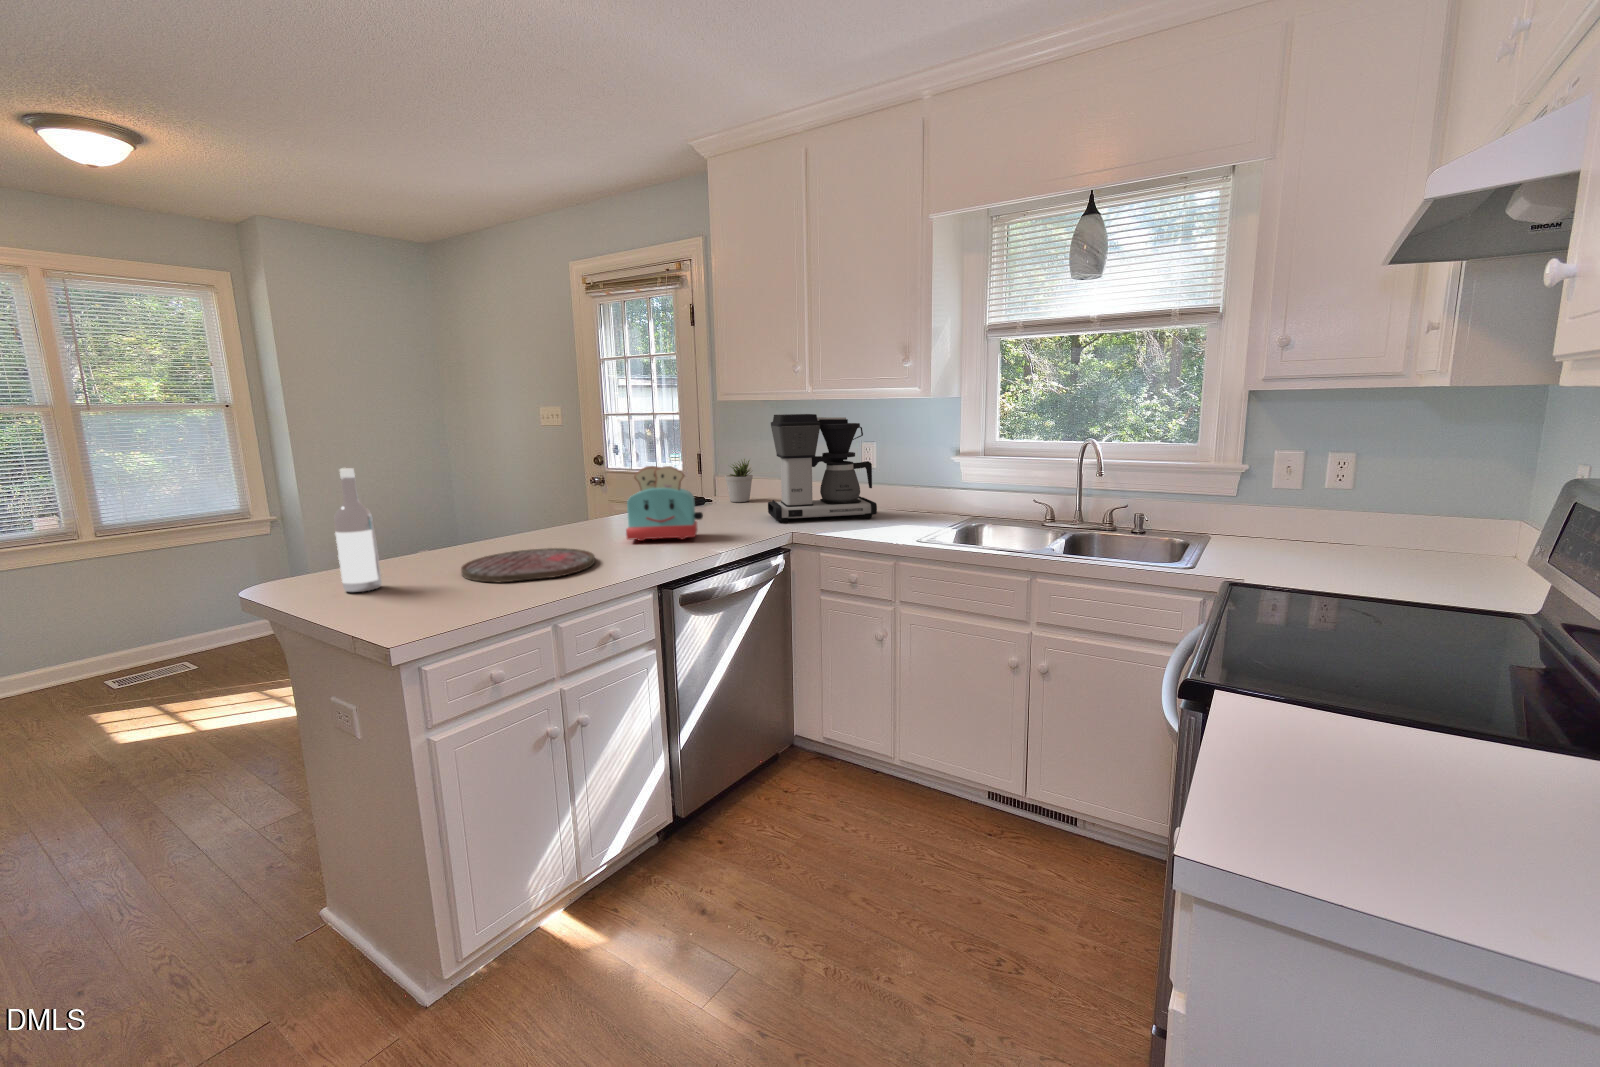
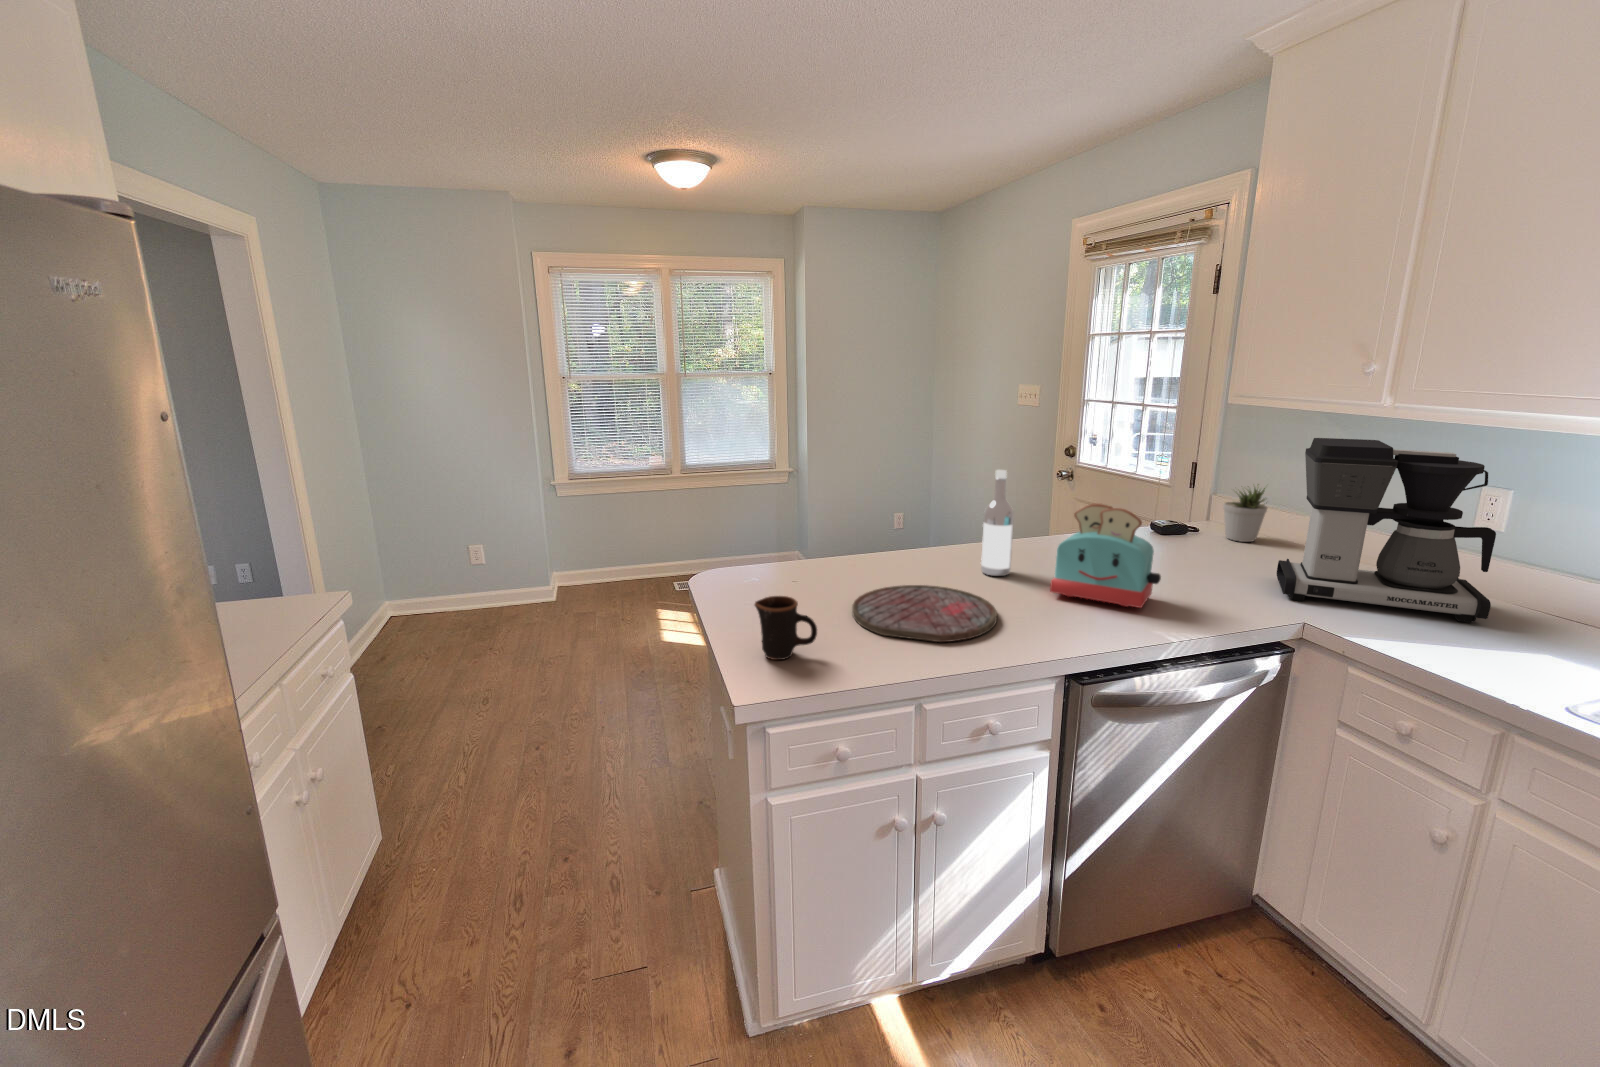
wine bottle: present [334,468,382,592] -> present [981,470,1014,576]
mug: none [377,553,447,613] -> present [755,596,817,660]

